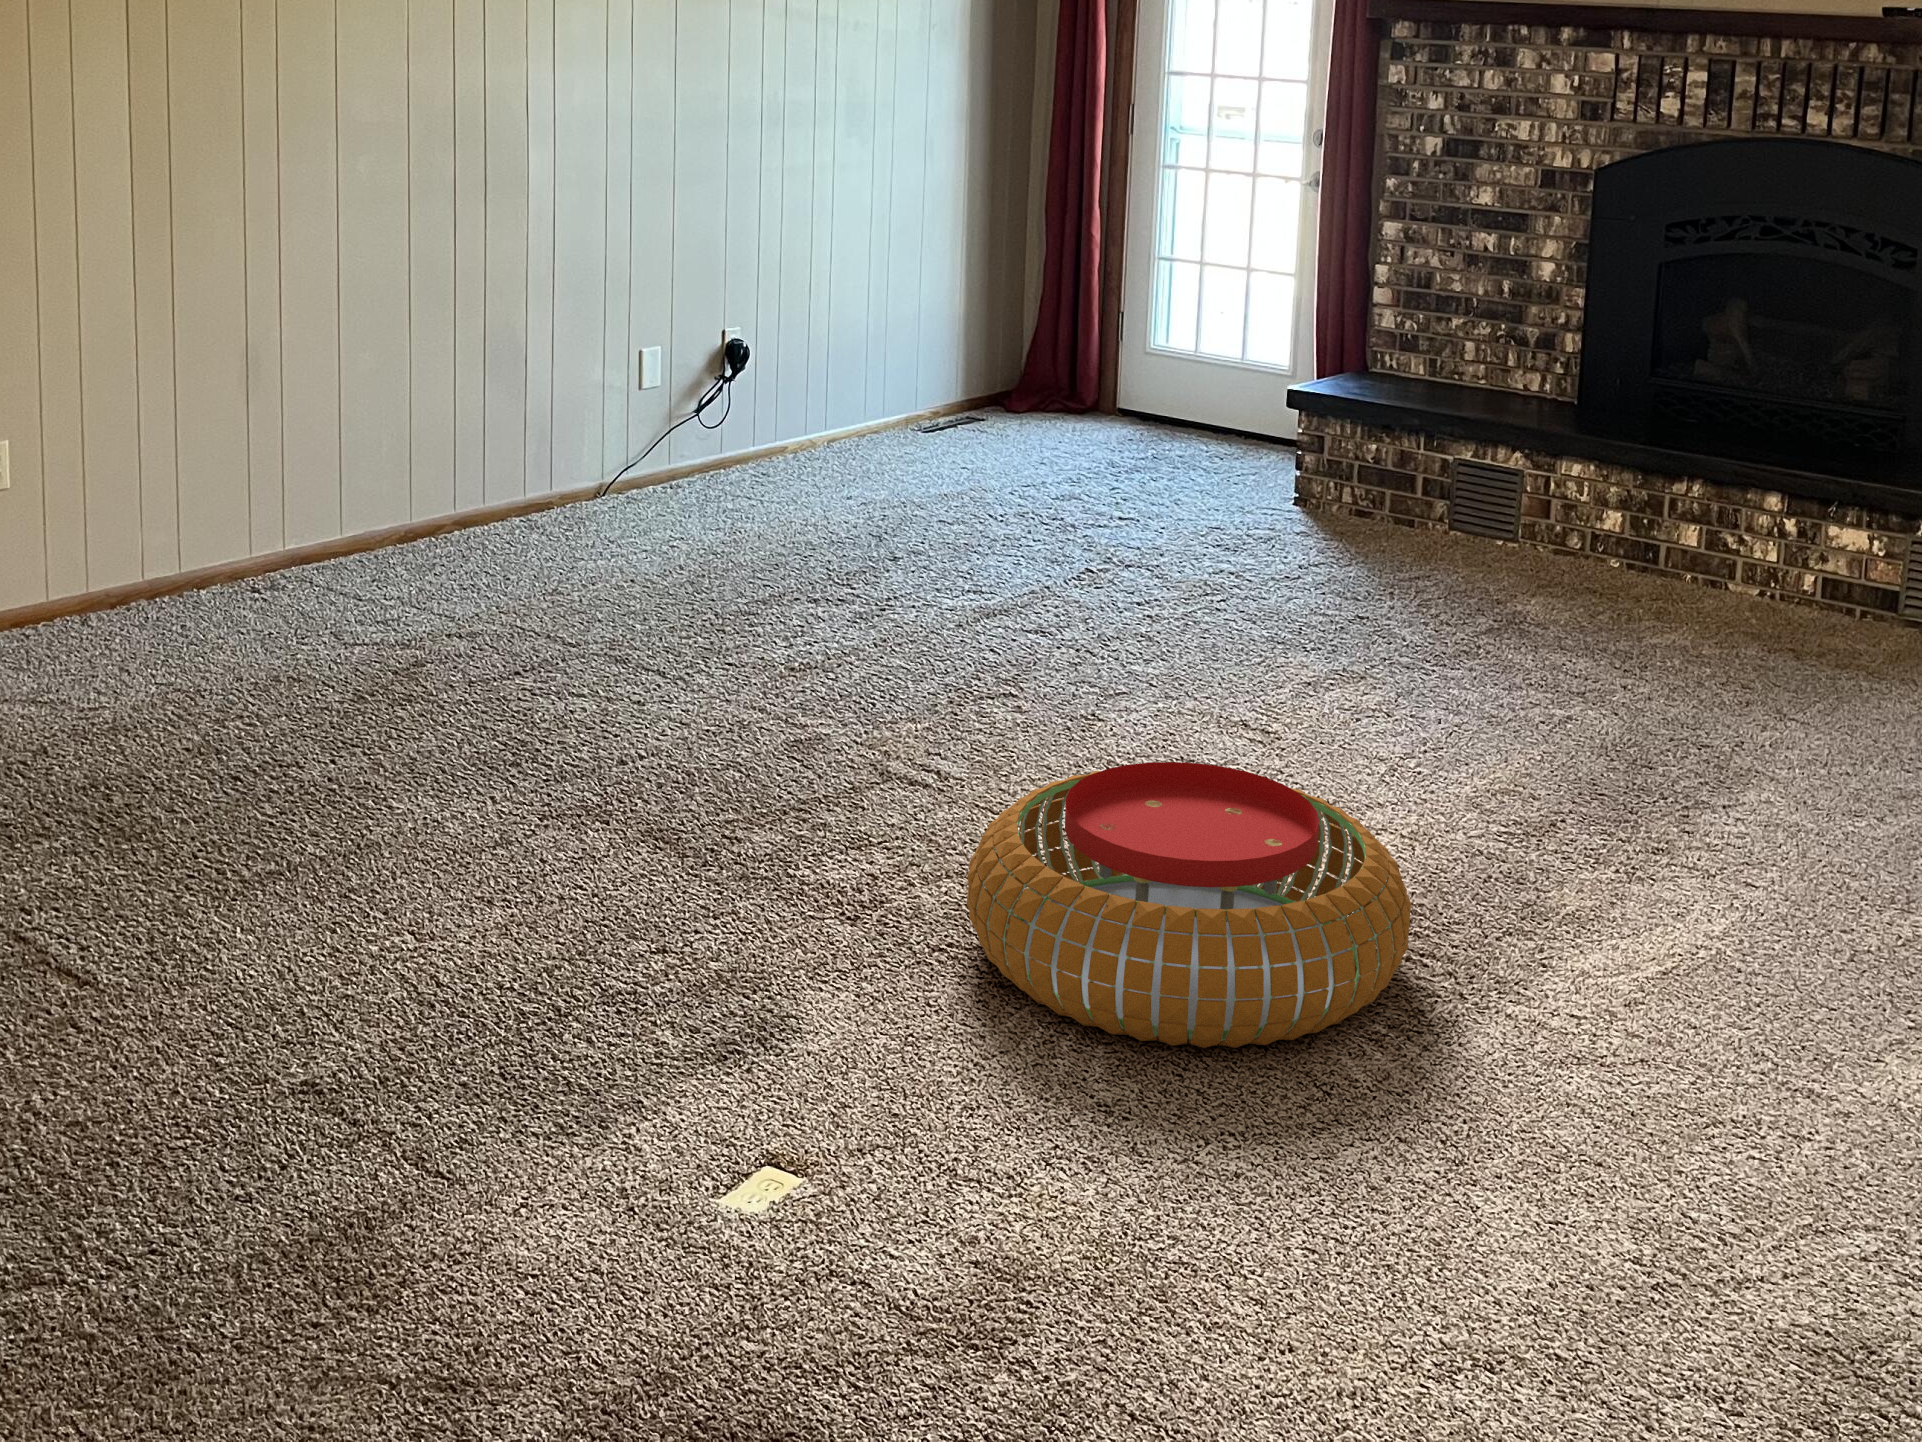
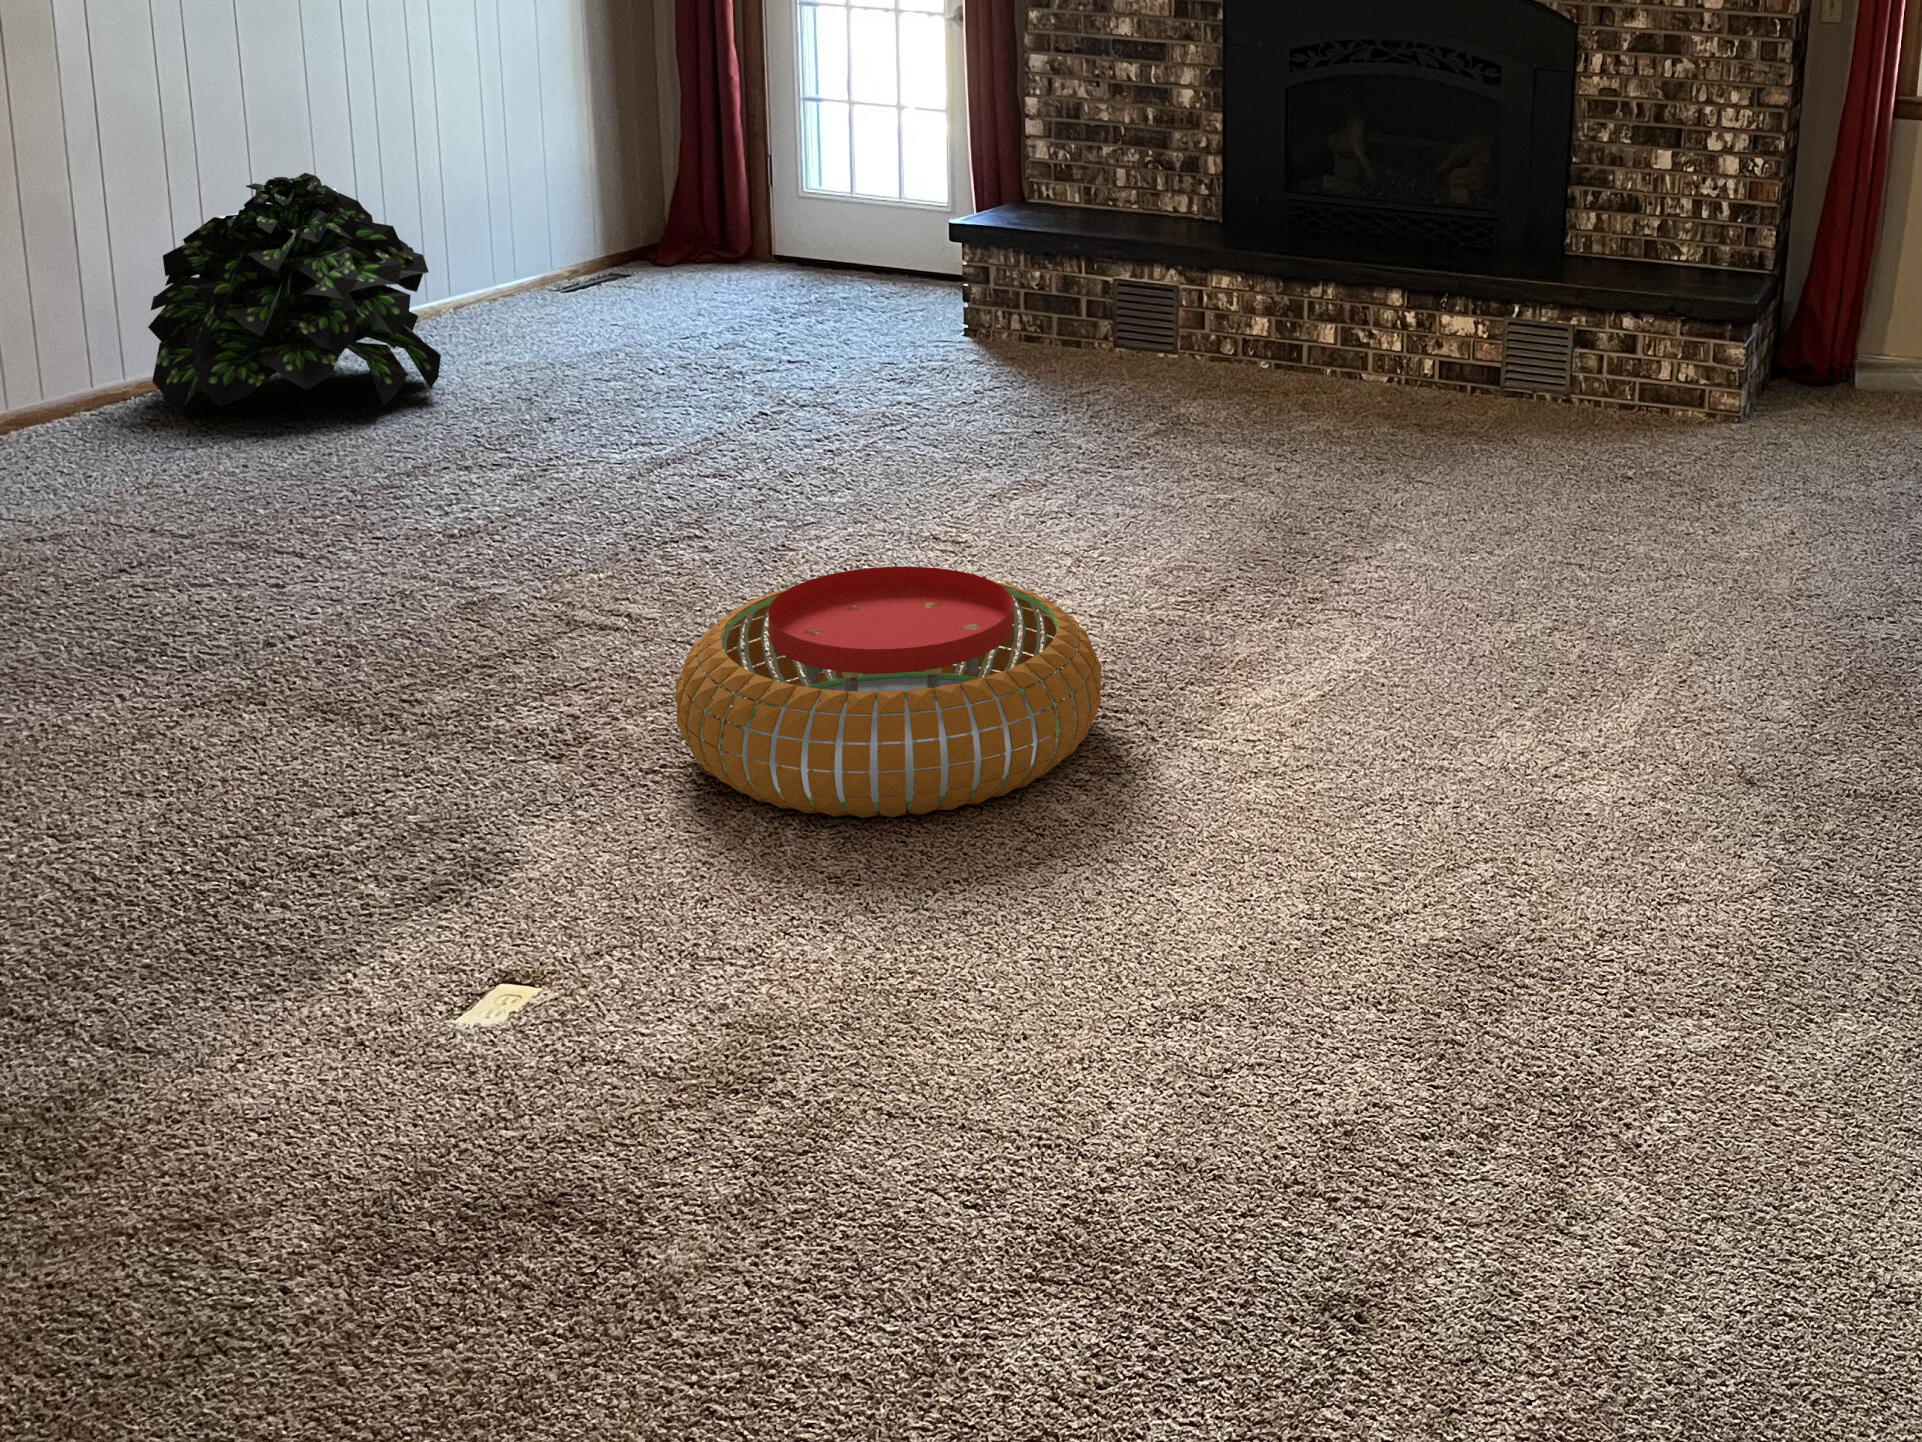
potted plant: none [571,313,808,534] -> present [148,173,441,414]

